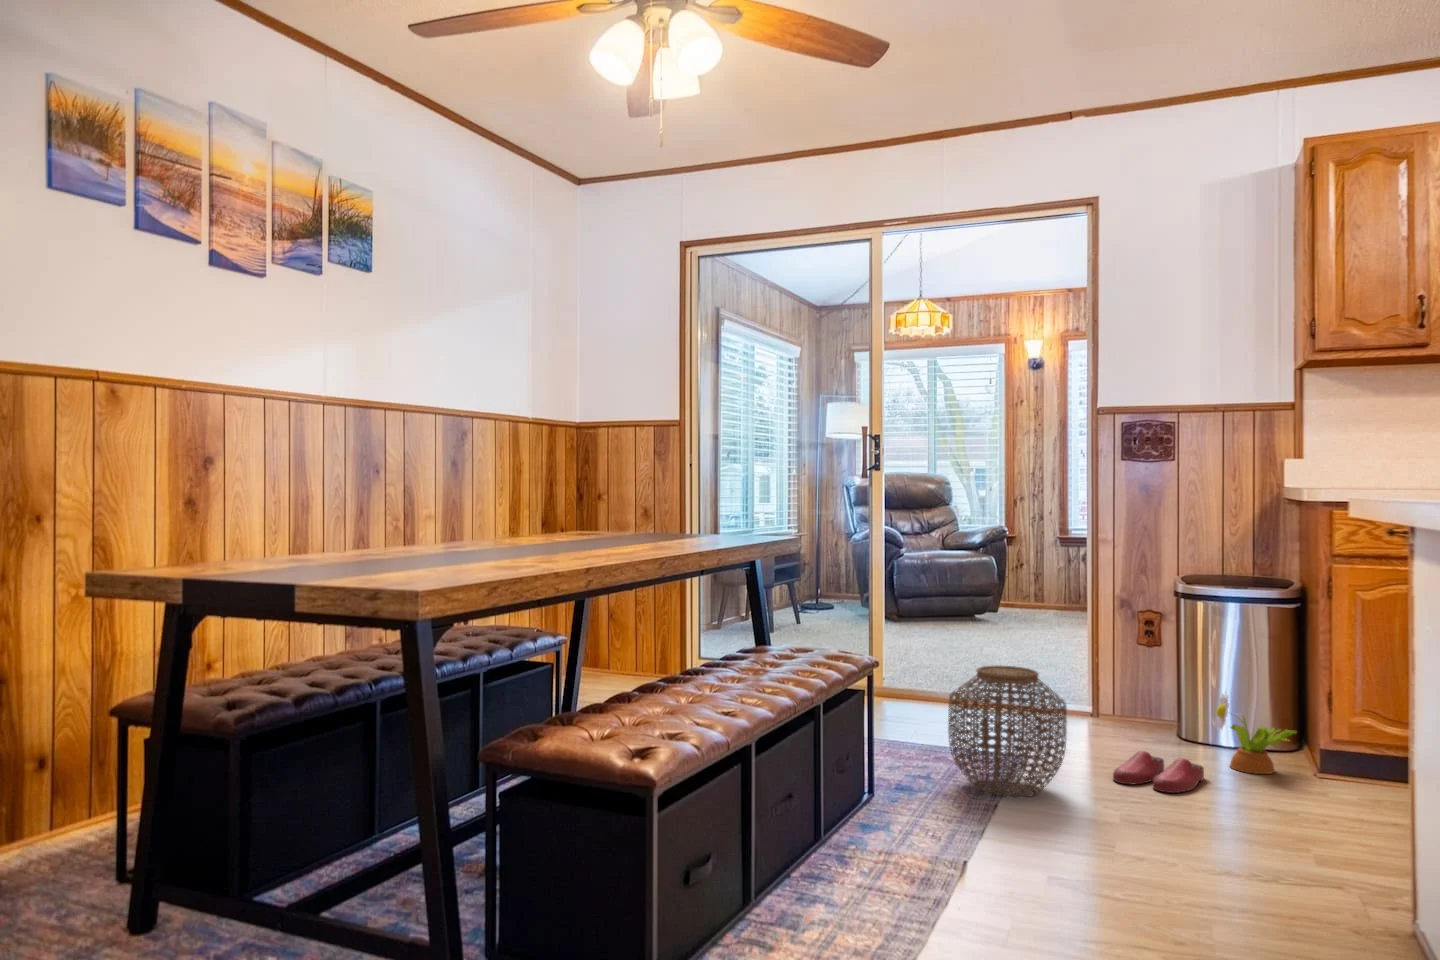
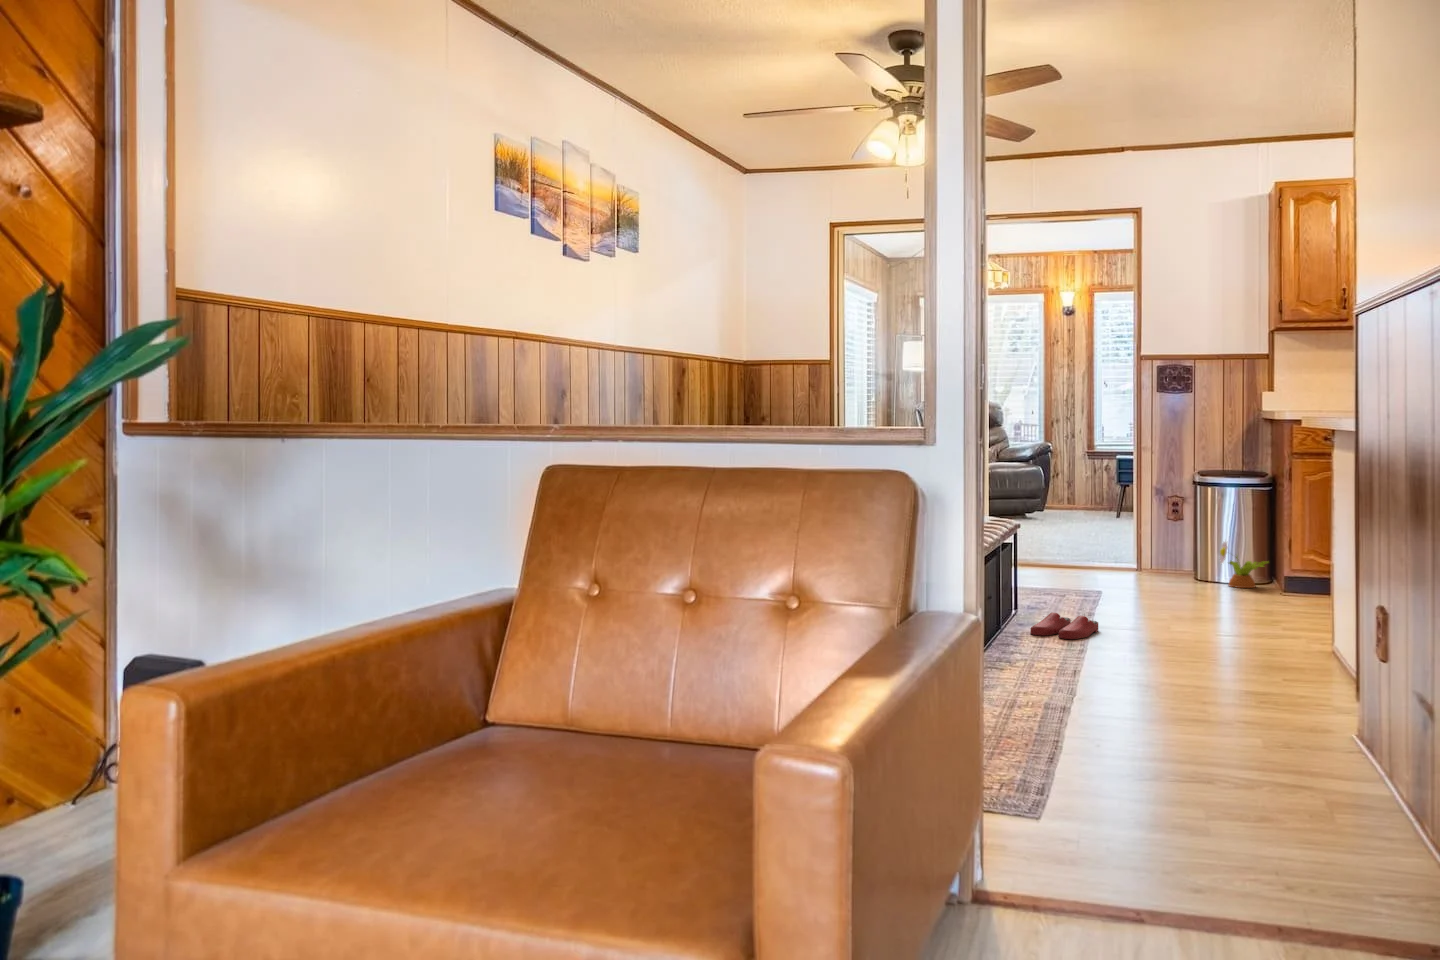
woven basket: present [948,666,1067,797] -> none [1061,525,1133,600]
slippers: present [1113,751,1204,793] -> present [1030,612,1098,639]

